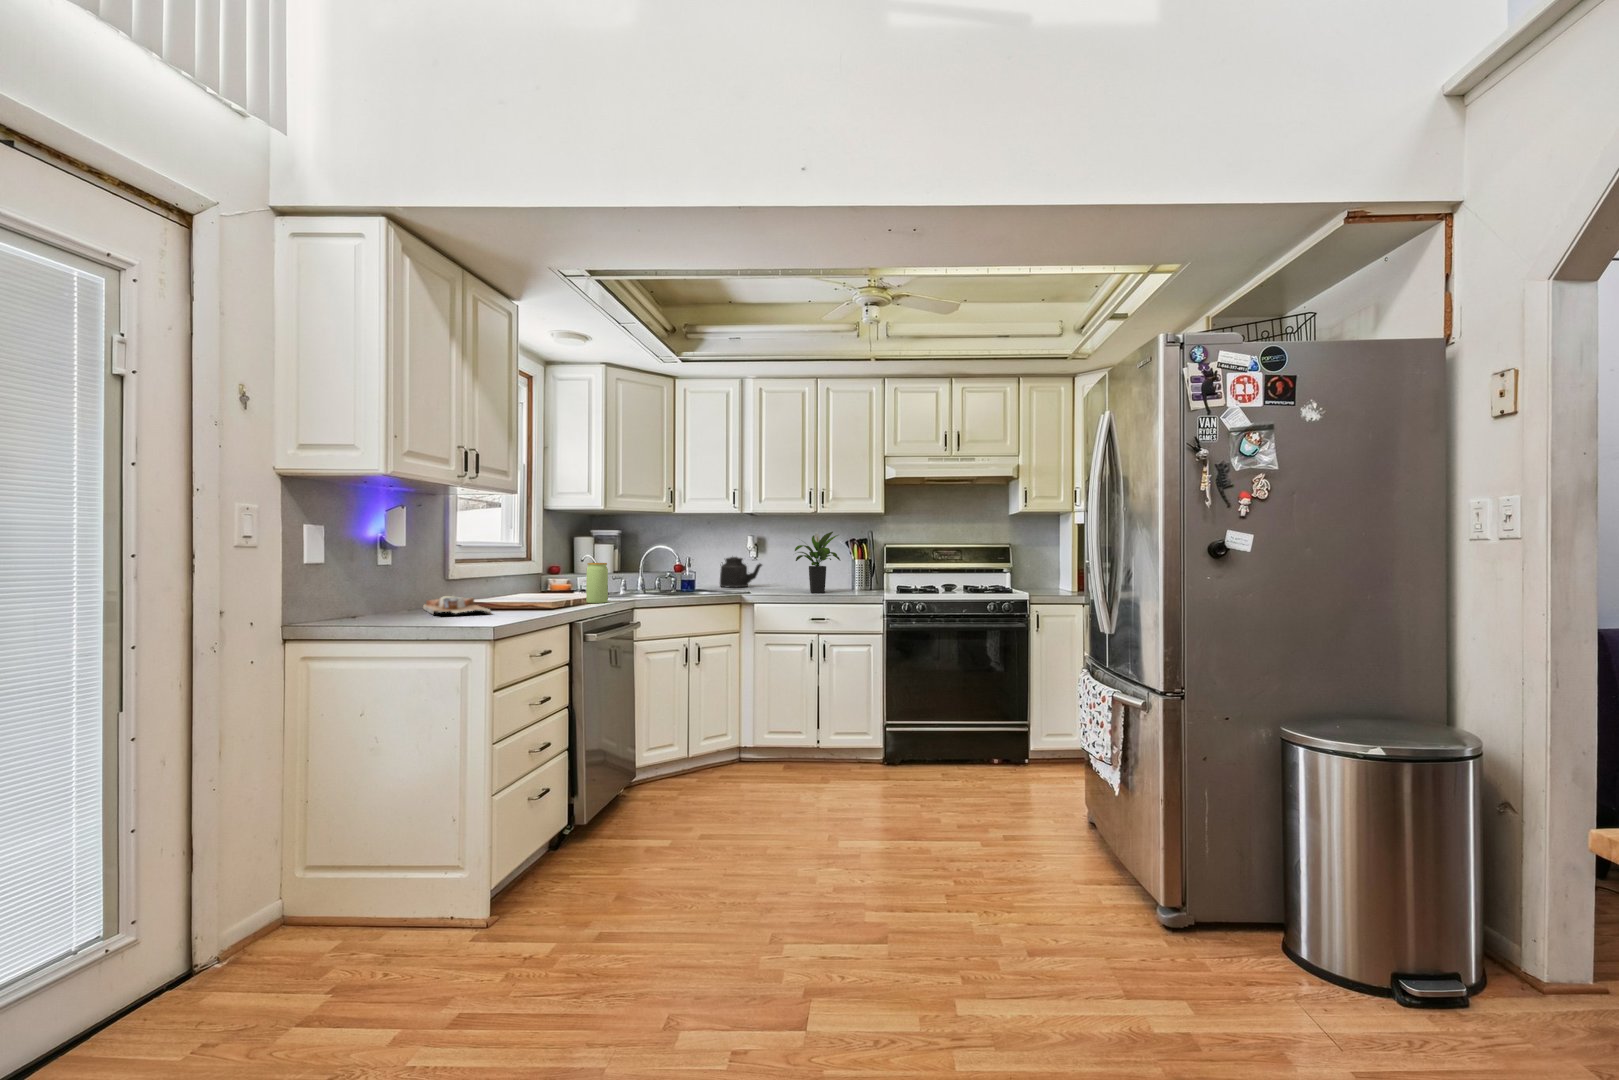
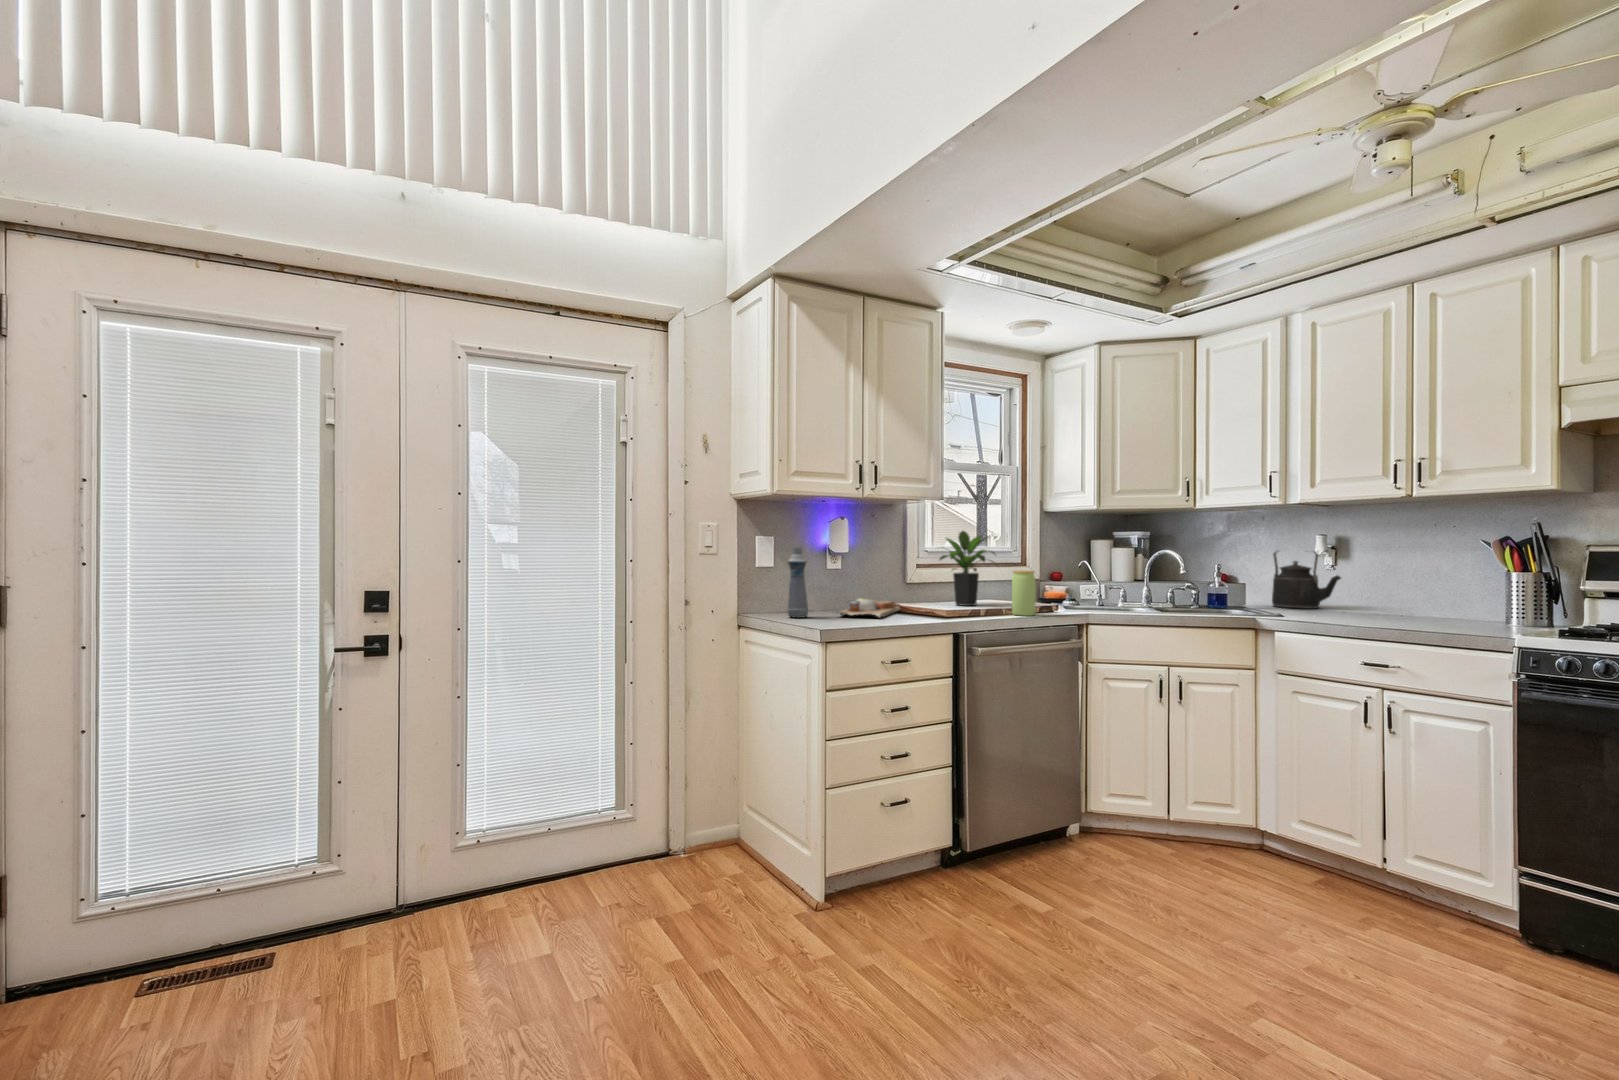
potted plant: present [795,532,840,593] -> present [940,531,995,606]
bottle: none [377,538,406,621] -> present [788,547,808,618]

